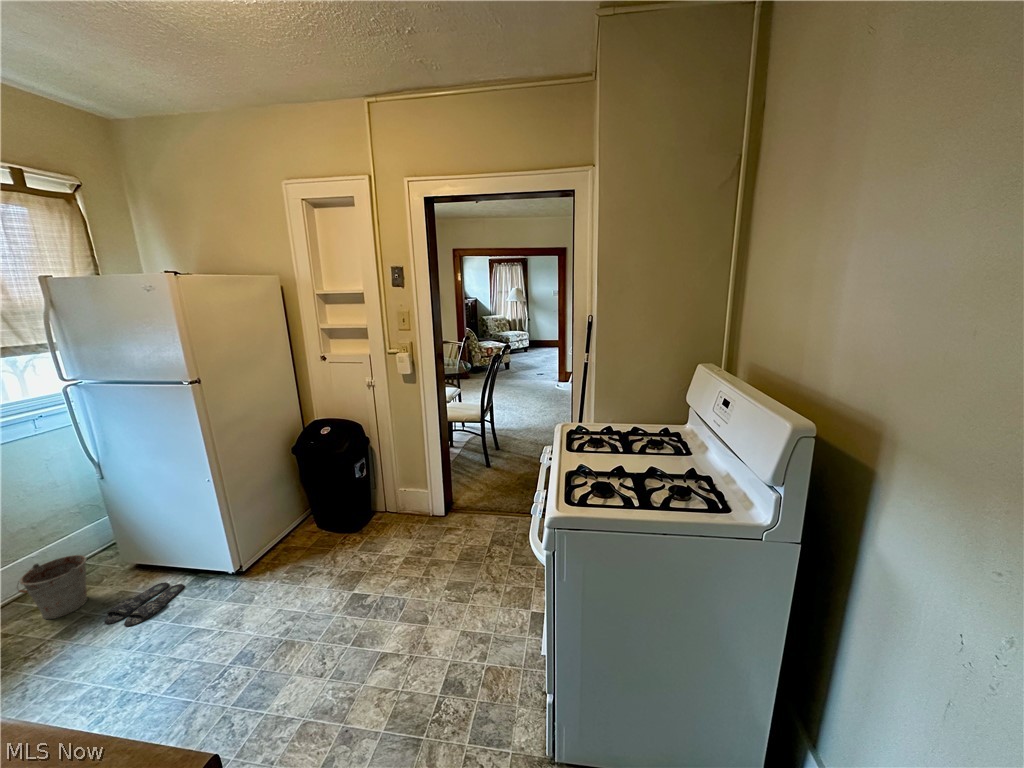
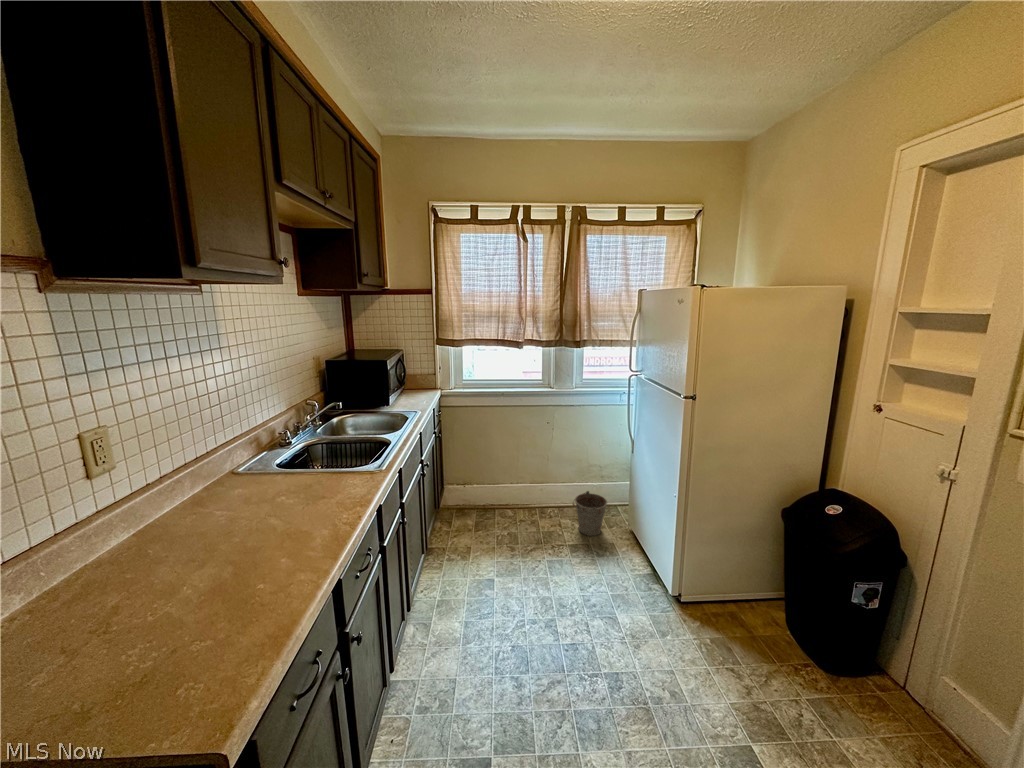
slippers: present [104,582,184,627] -> none [591,551,642,578]

